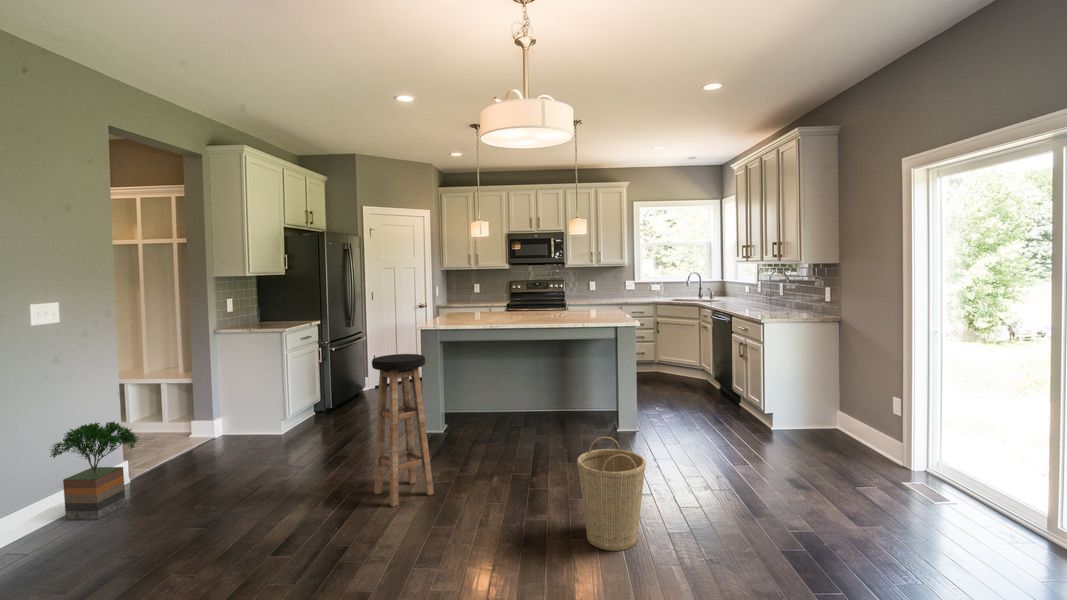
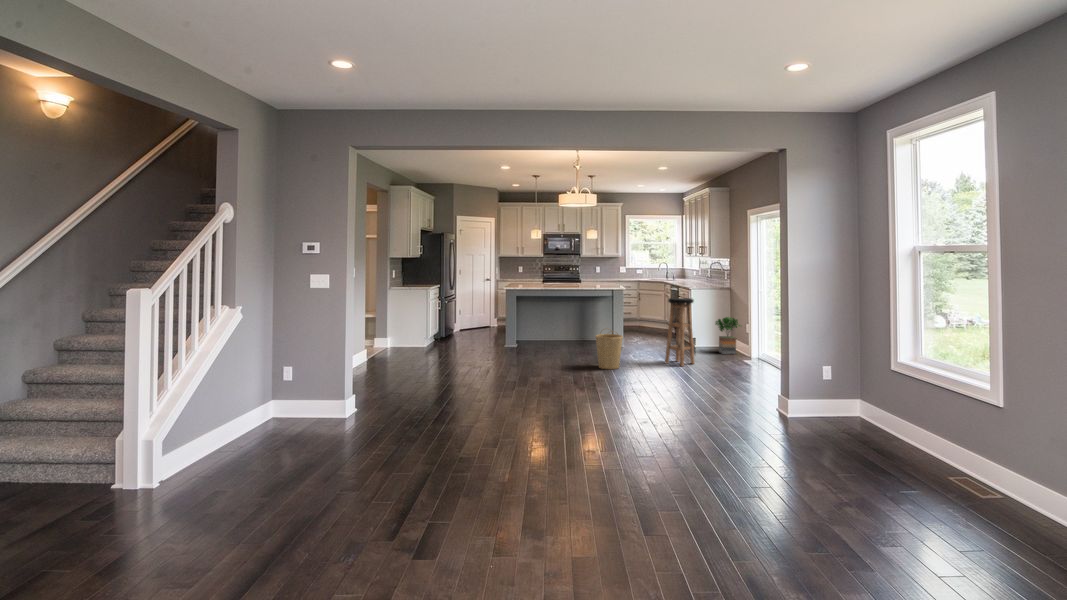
bar stool: present [372,354,434,507] -> present [665,298,695,366]
potted tree: present [50,421,138,520] -> present [716,317,740,354]

